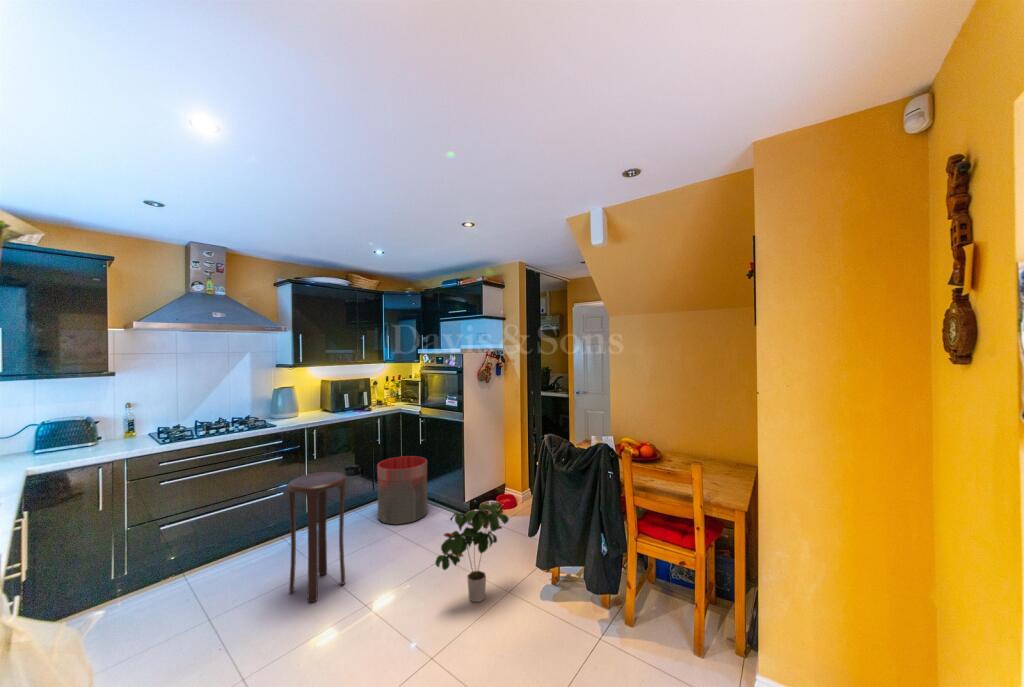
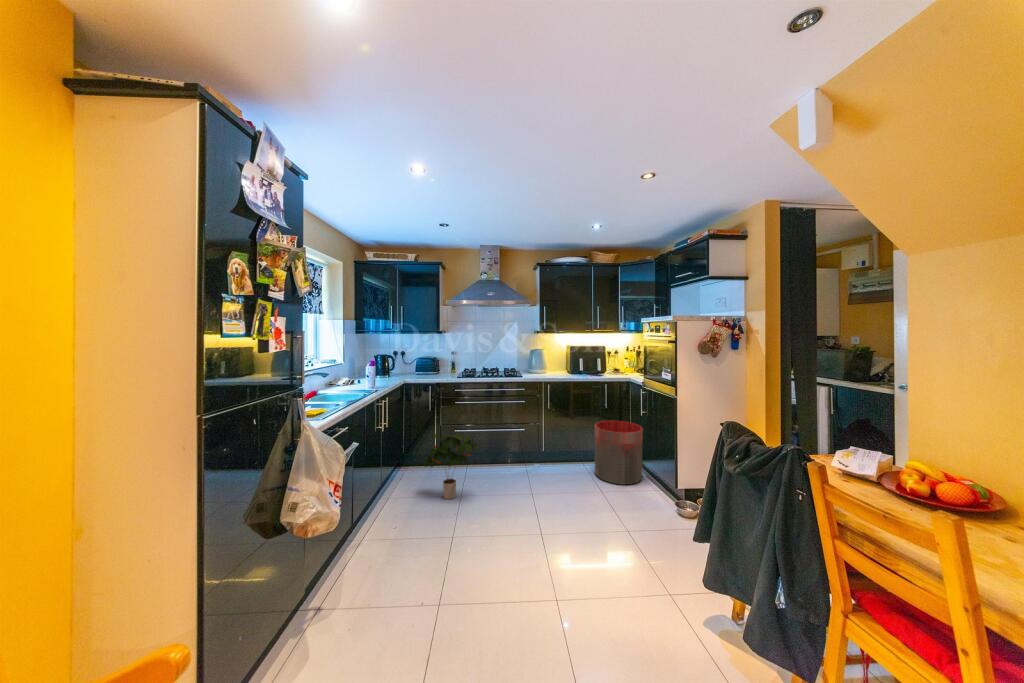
stool: present [287,472,346,602] -> none [497,415,540,514]
potted plant: present [435,504,509,602] -> present [422,434,478,499]

